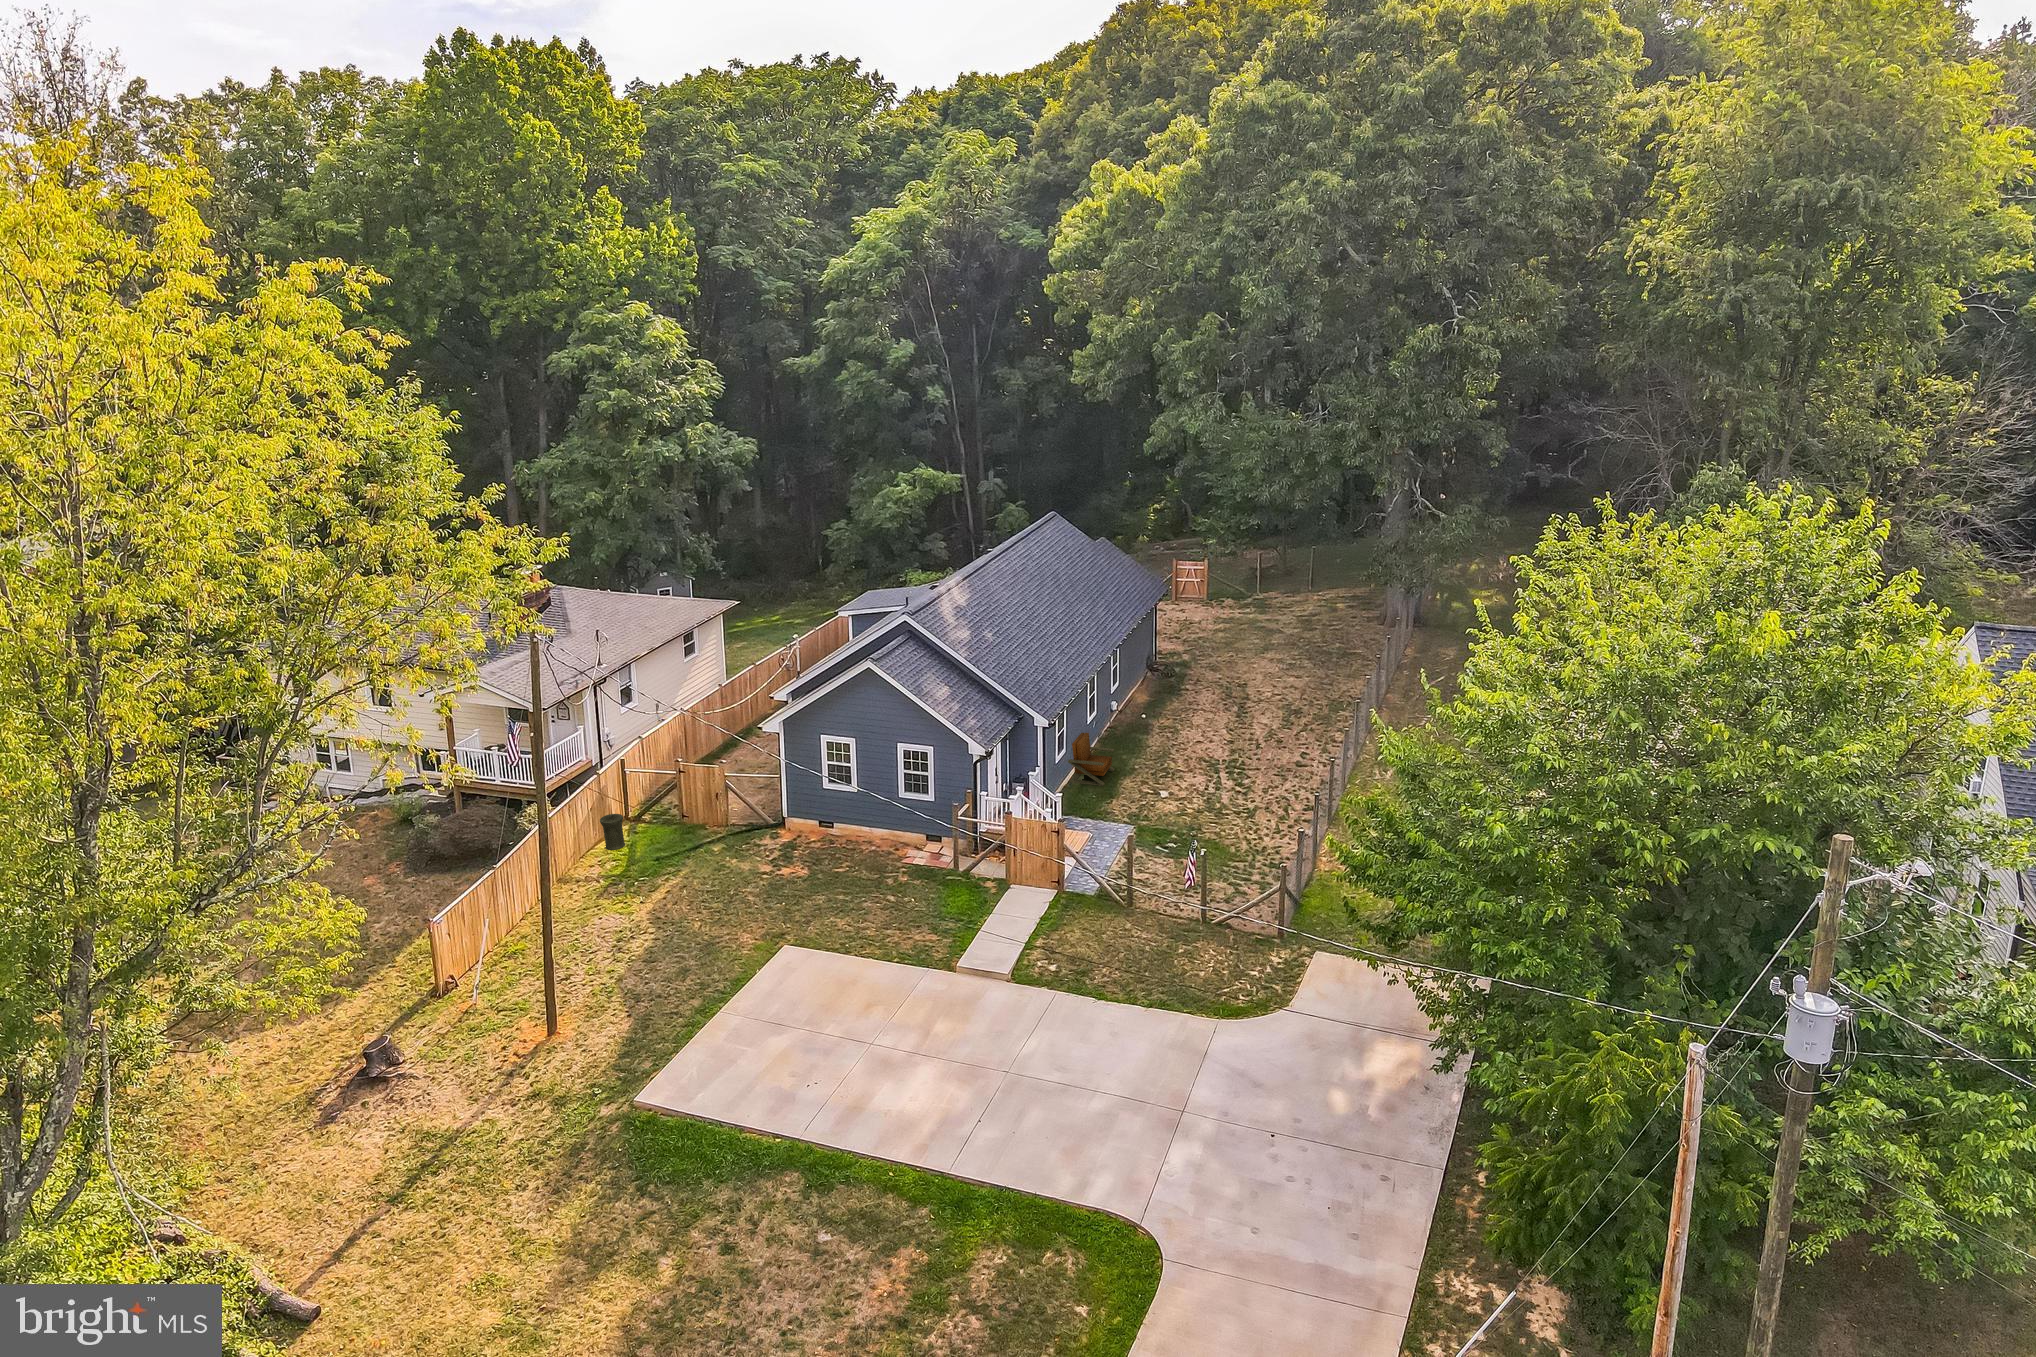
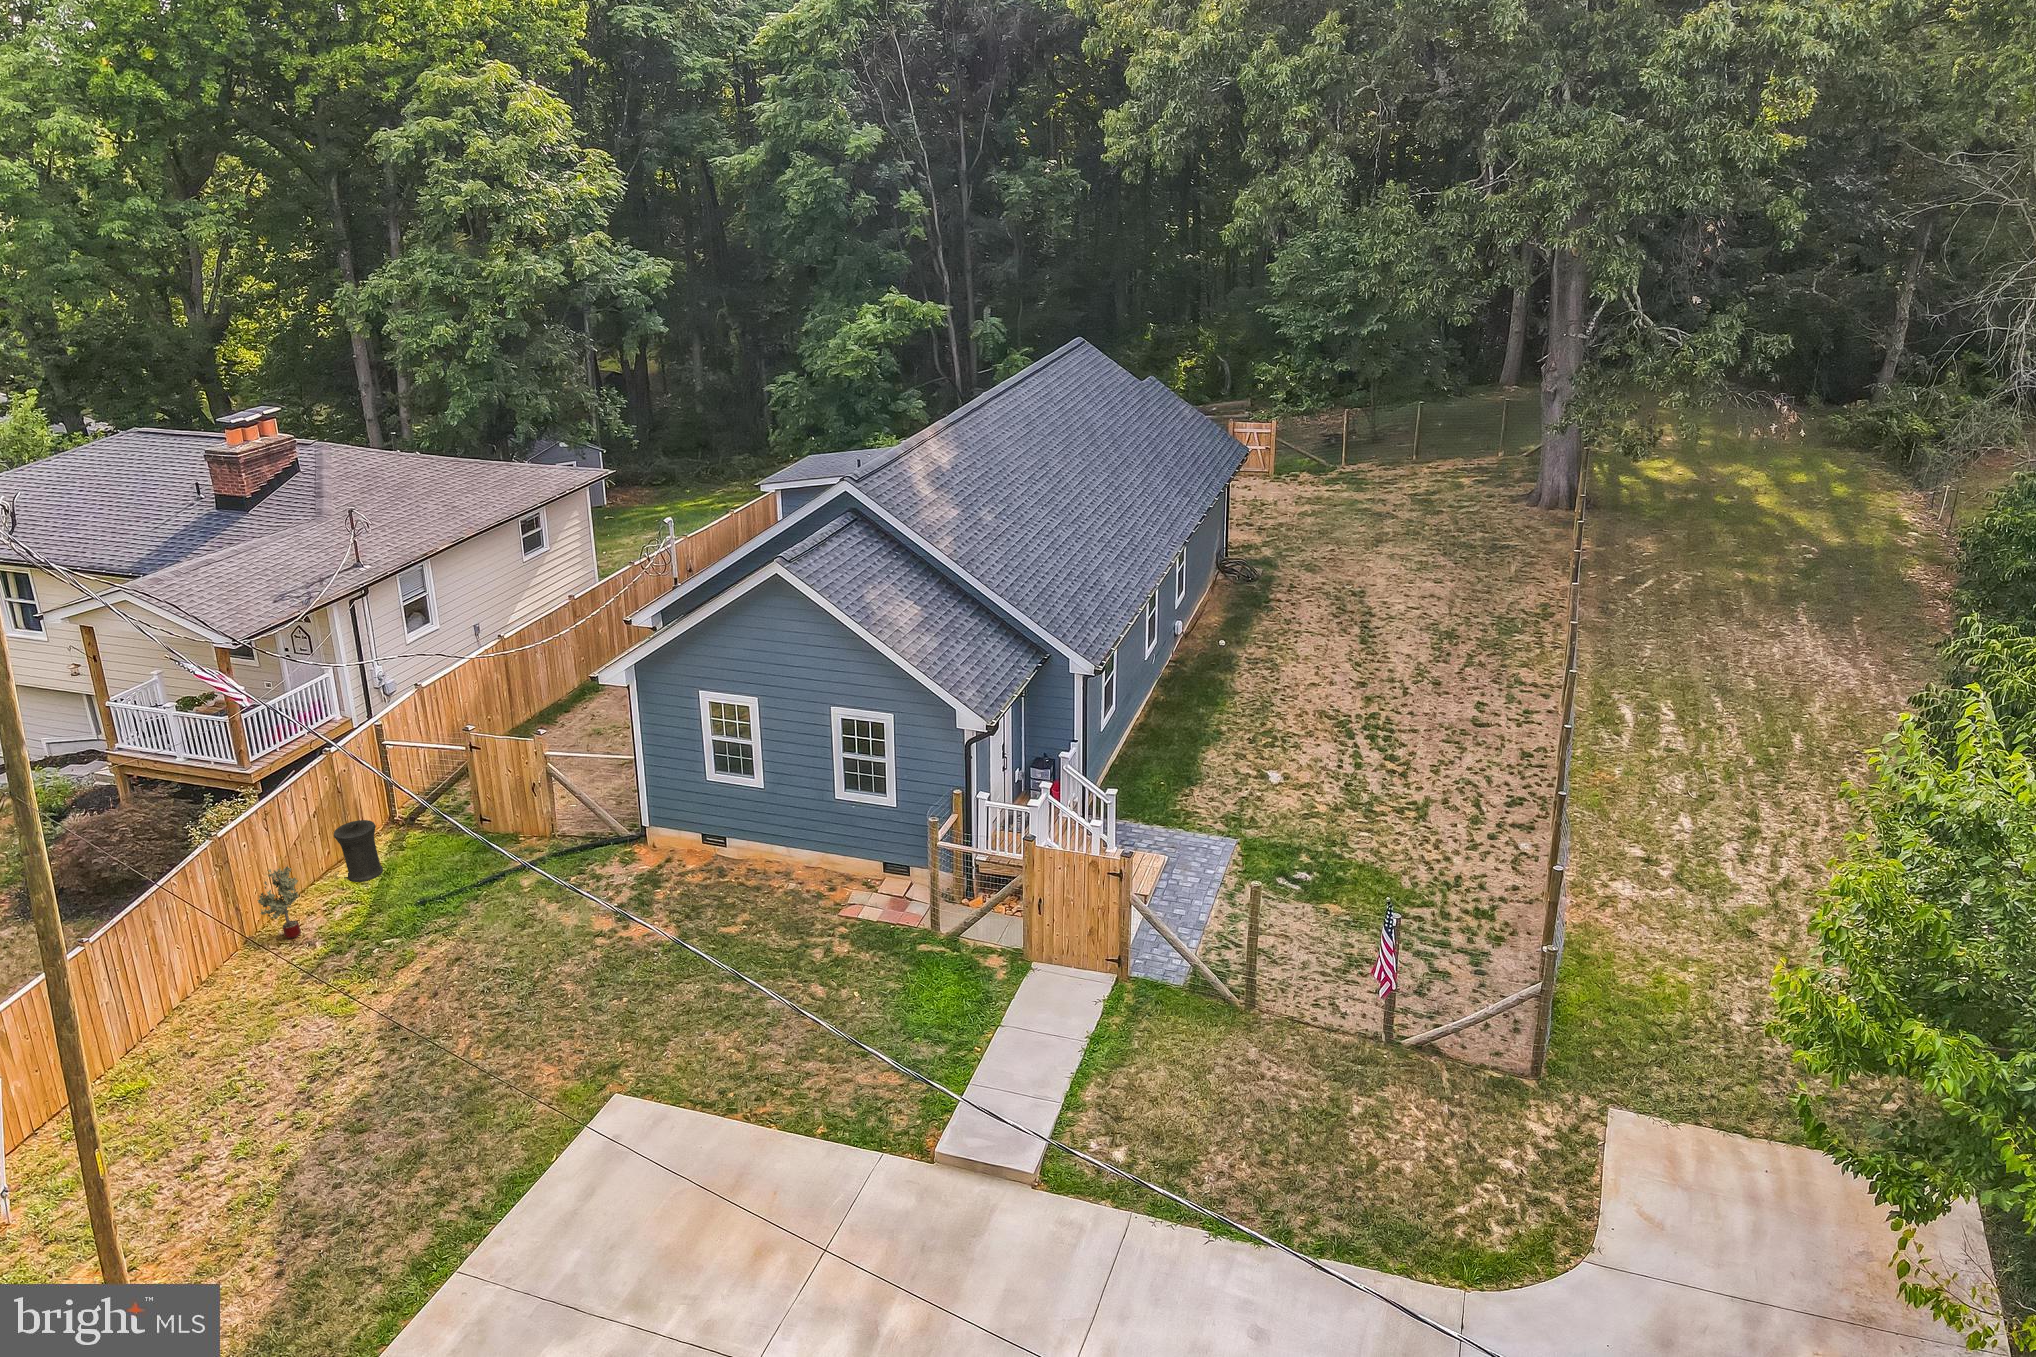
lounge chair: present [1068,733,1115,786] -> none [1117,675,1189,762]
potted tree: none [566,836,589,878] -> present [258,866,301,939]

